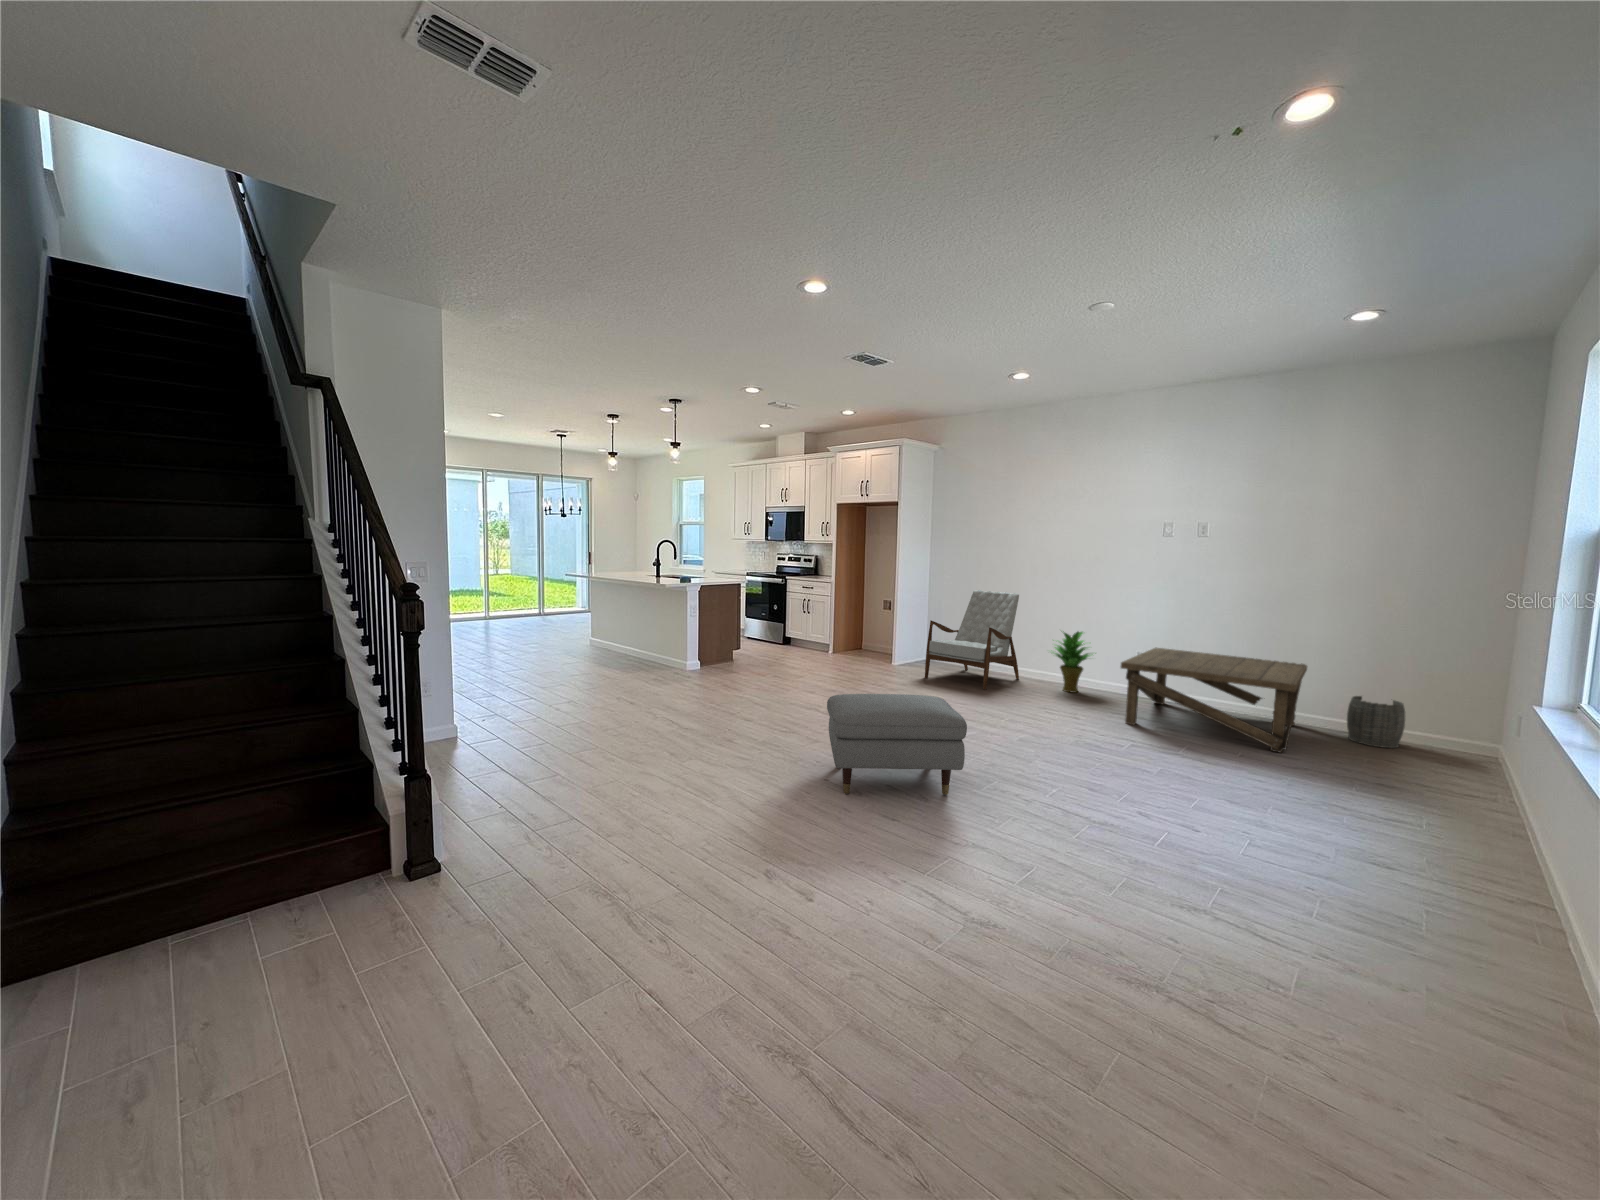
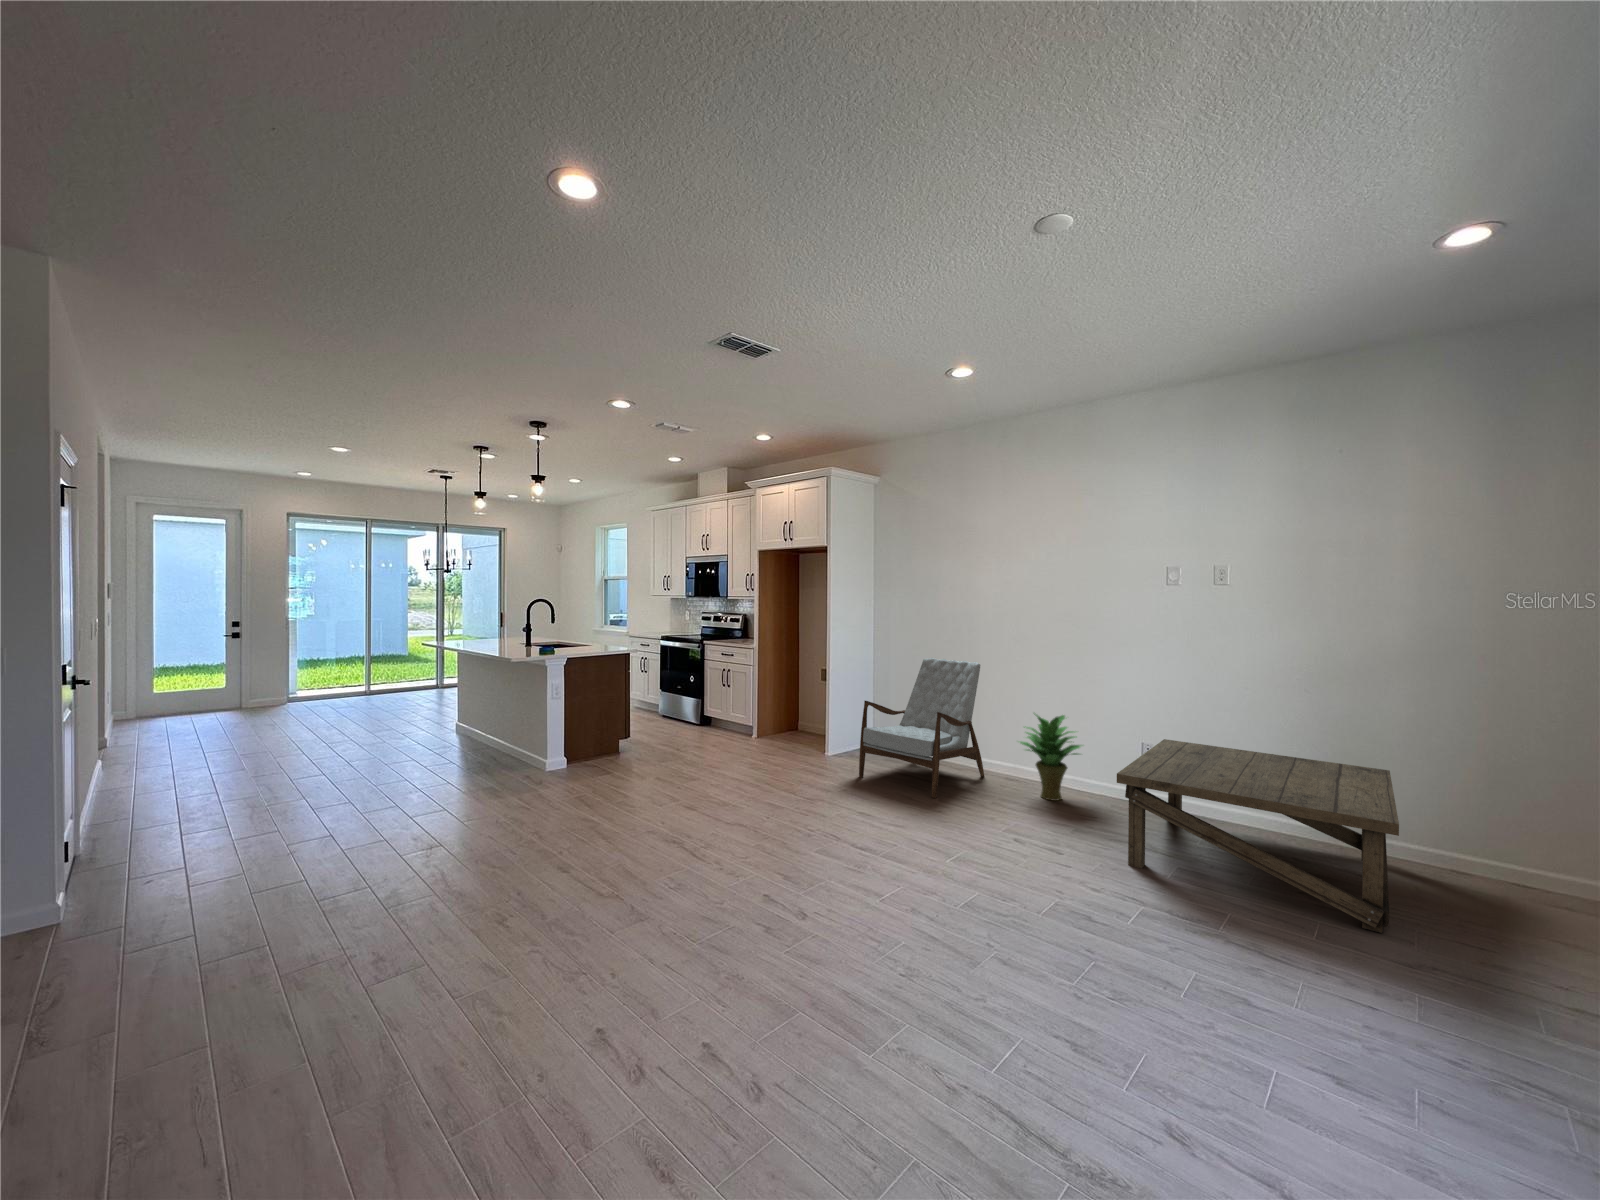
ottoman: present [827,694,967,795] -> none [565,869,826,1099]
woven basket: present [1347,696,1405,748] -> none [1464,823,1563,913]

